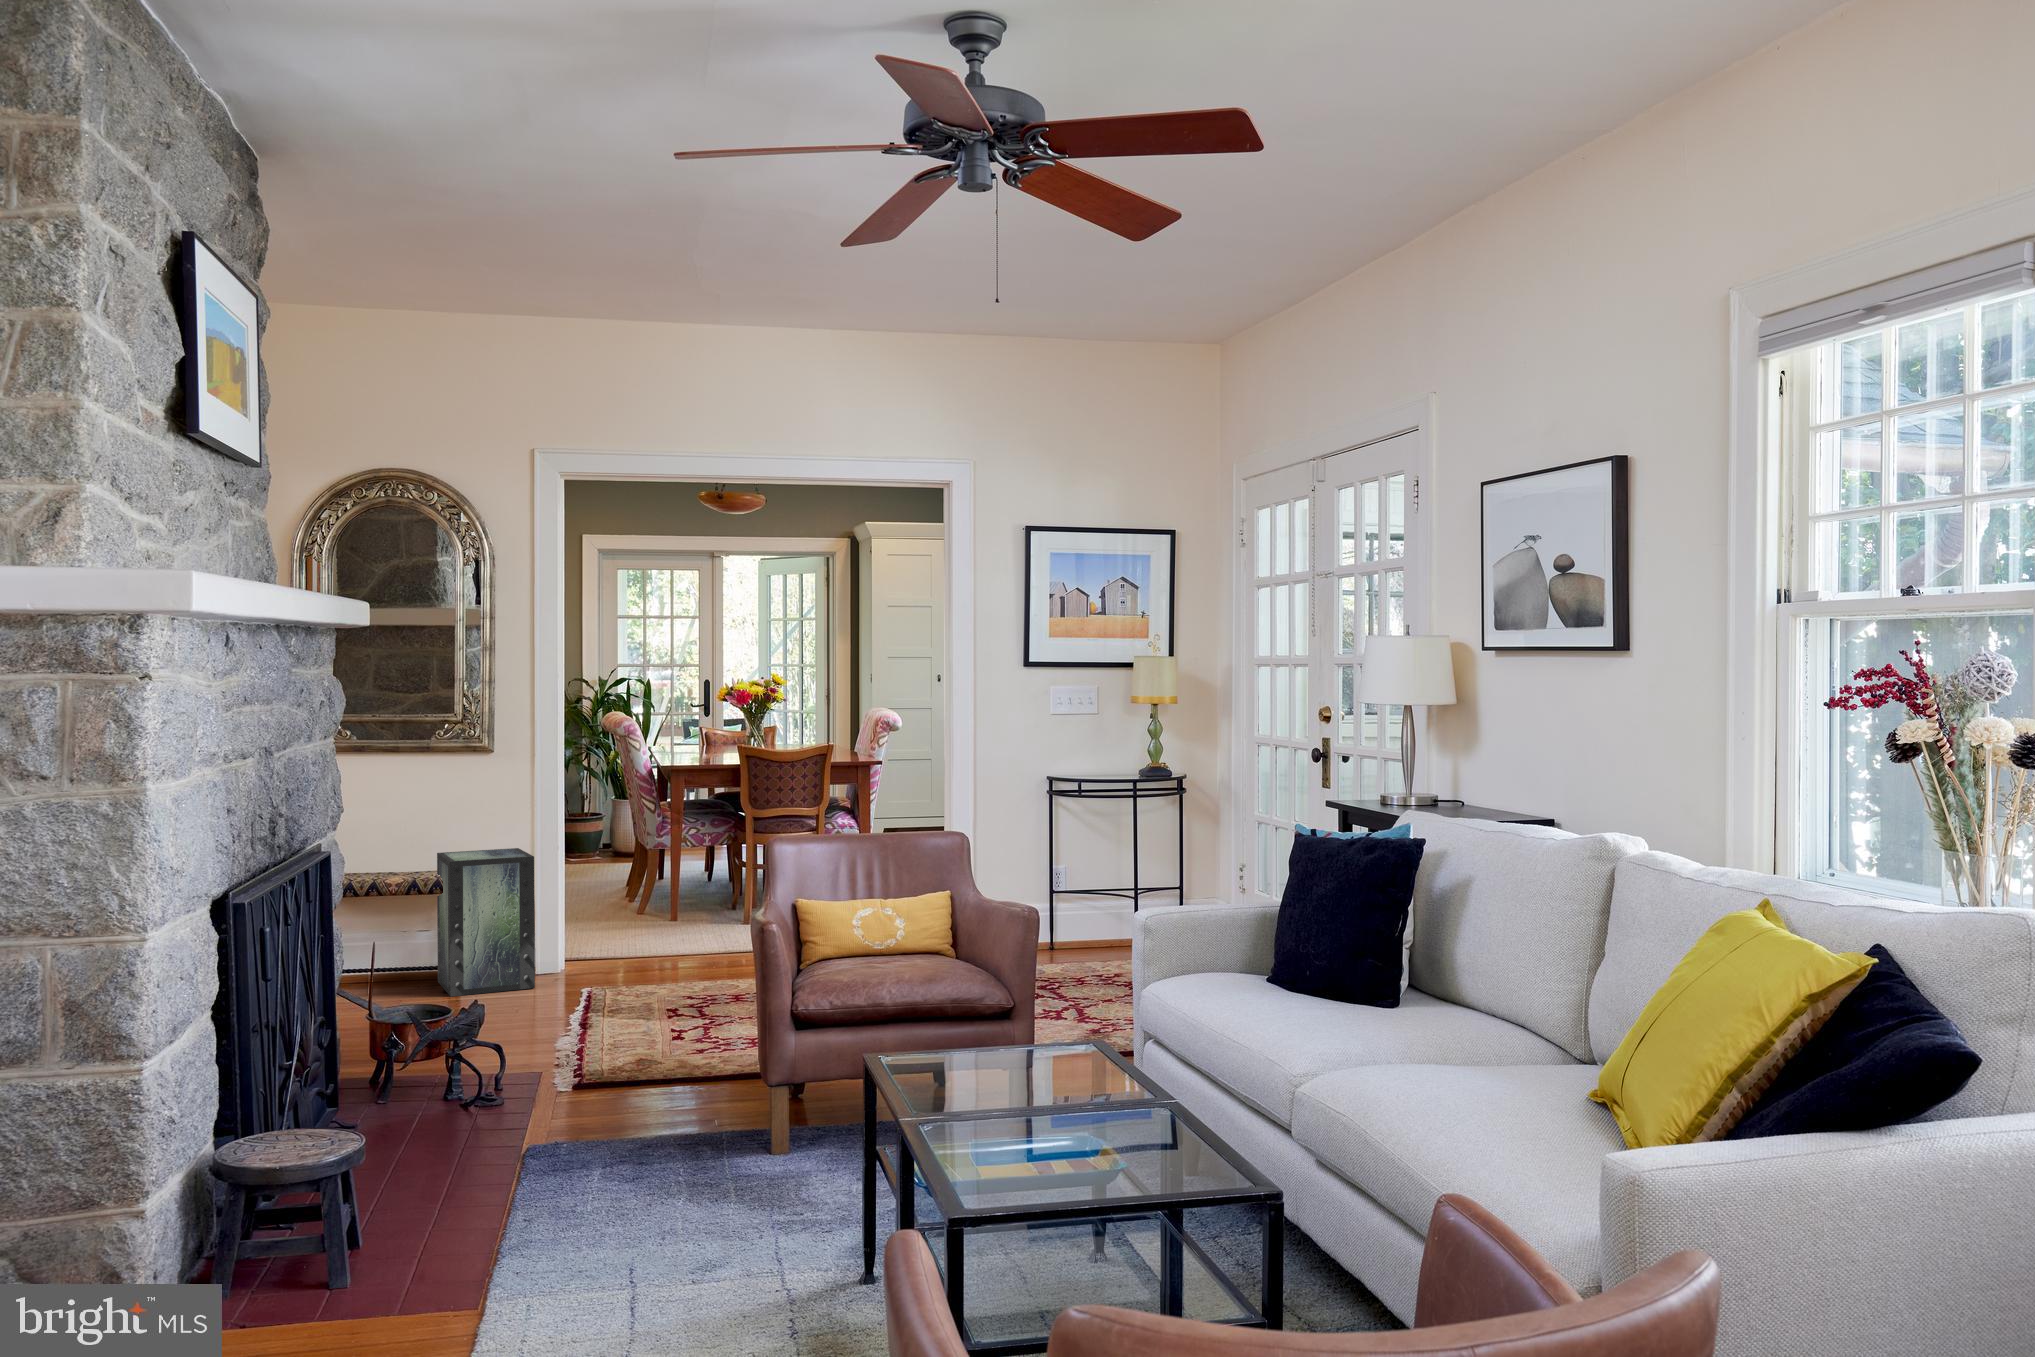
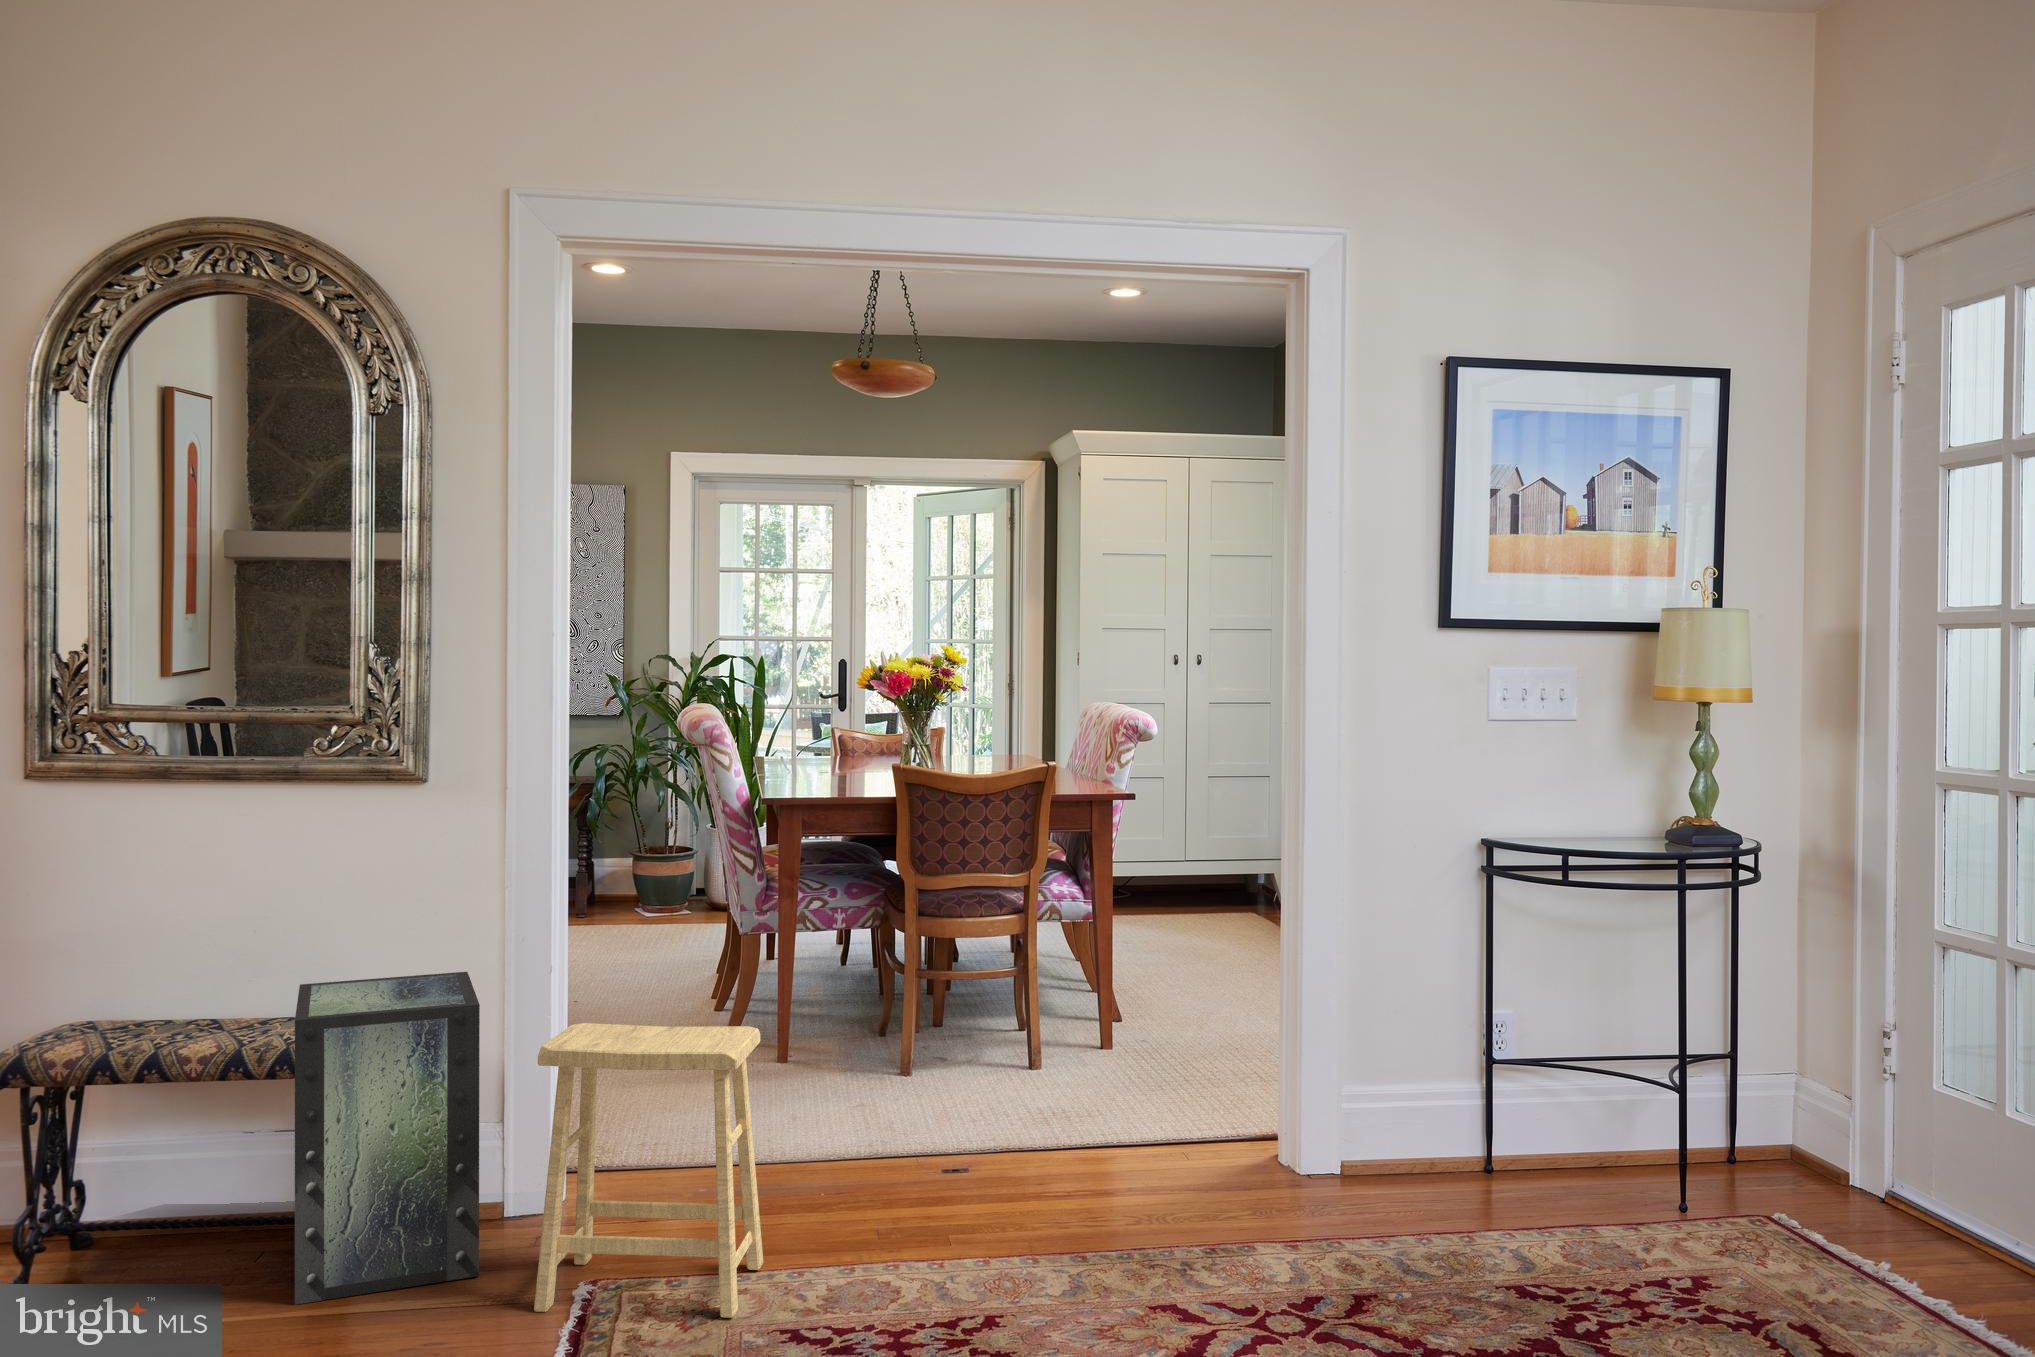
footstool: none [566,866,674,996] -> present [534,1023,763,1318]

